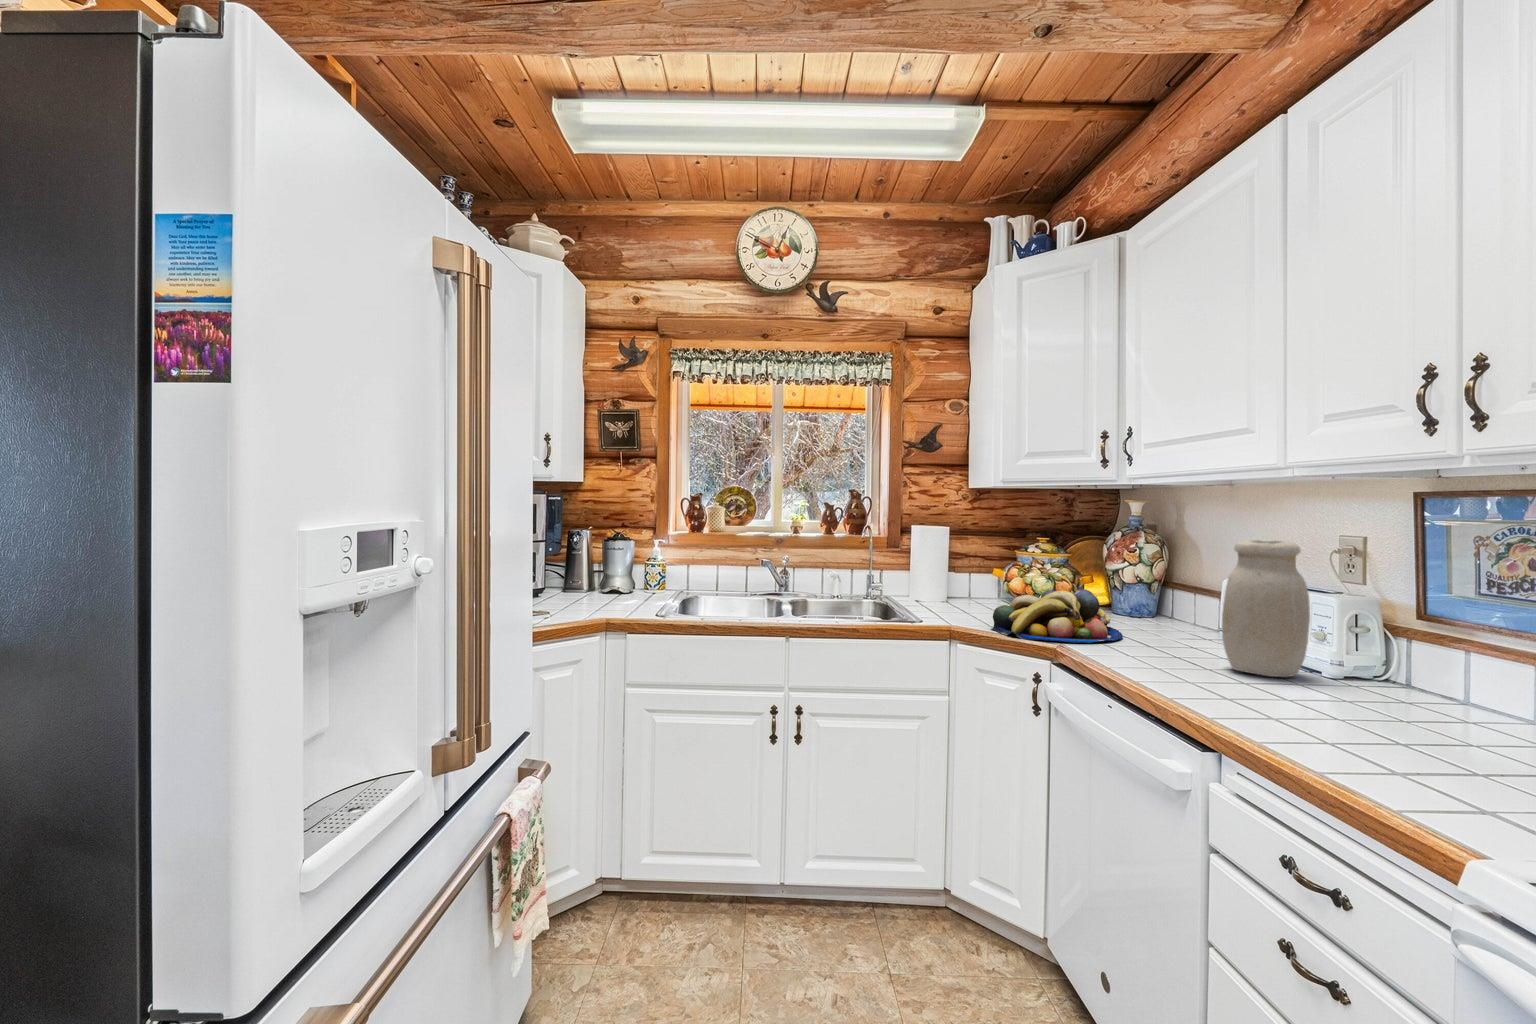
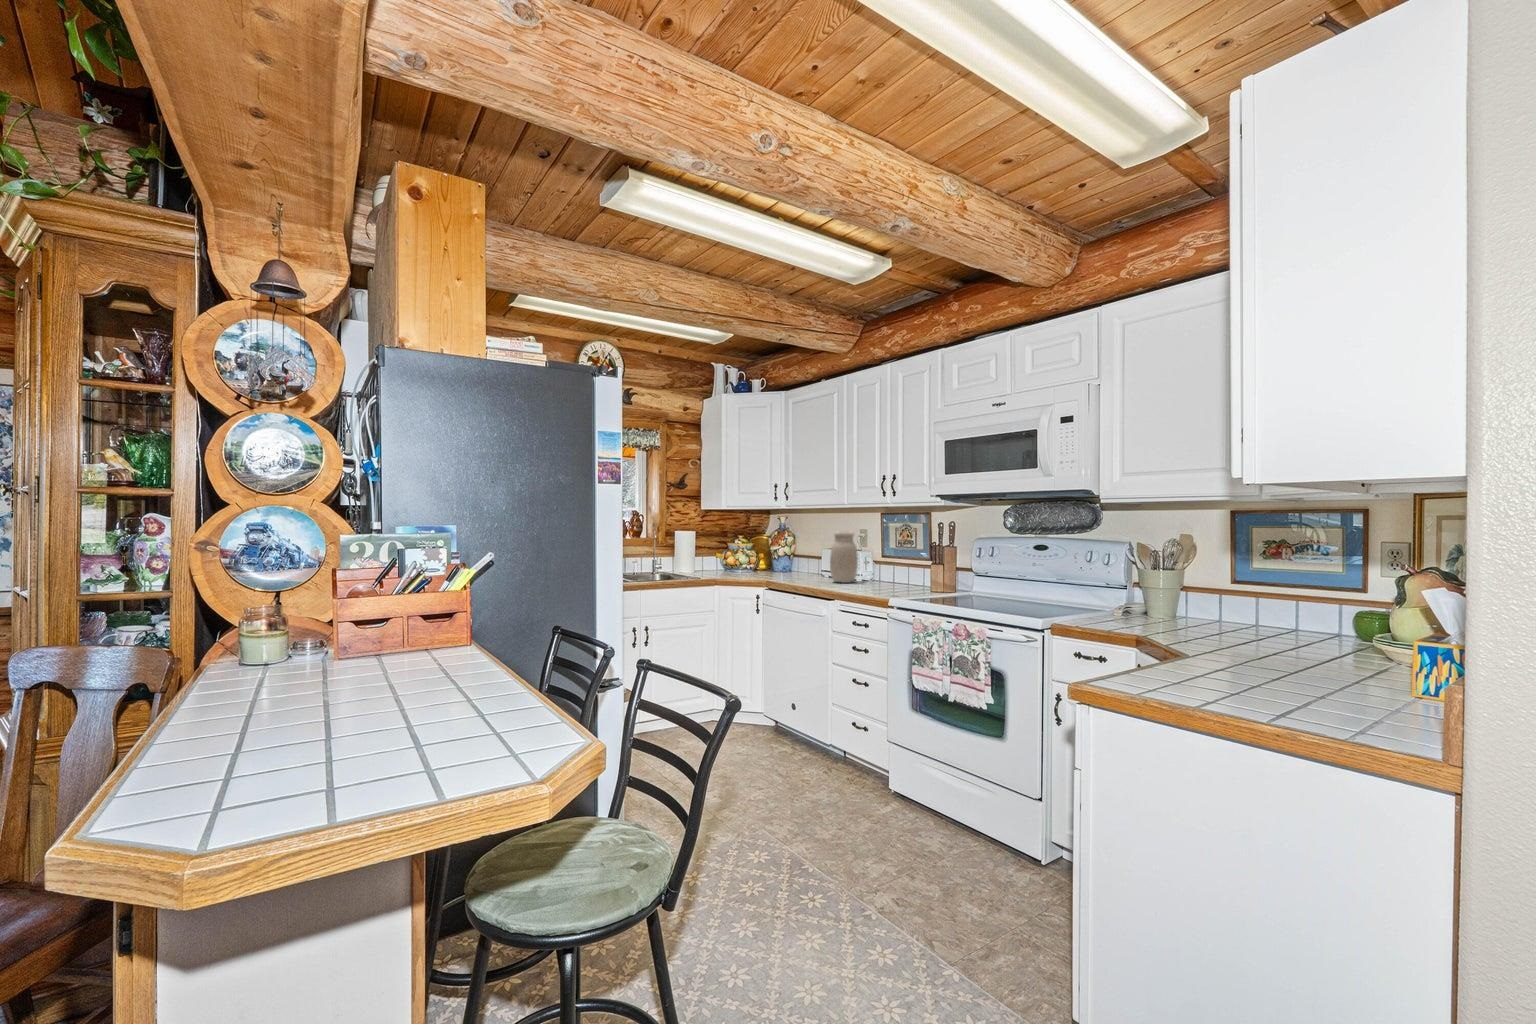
fruit bowl: present [992,589,1123,643] -> none [733,558,789,581]

